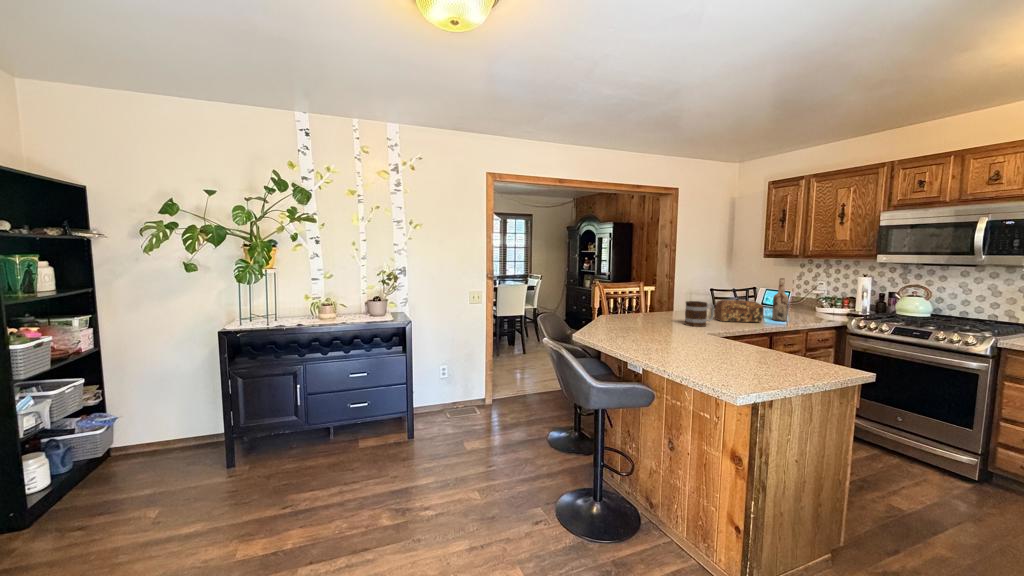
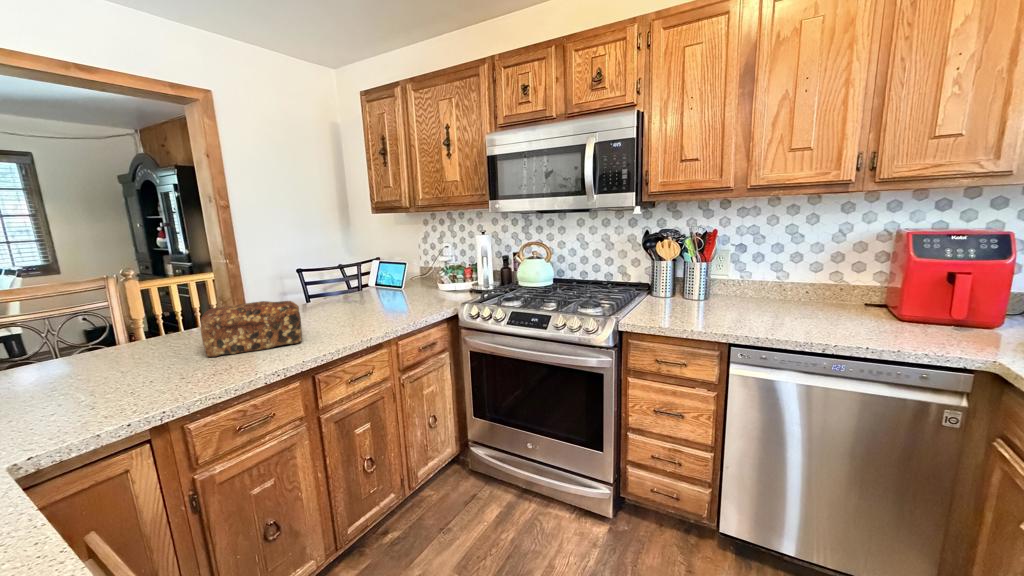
wine bottle: present [772,278,789,321] -> none [336,249,364,328]
mug: present [685,301,714,327] -> none [27,332,146,412]

